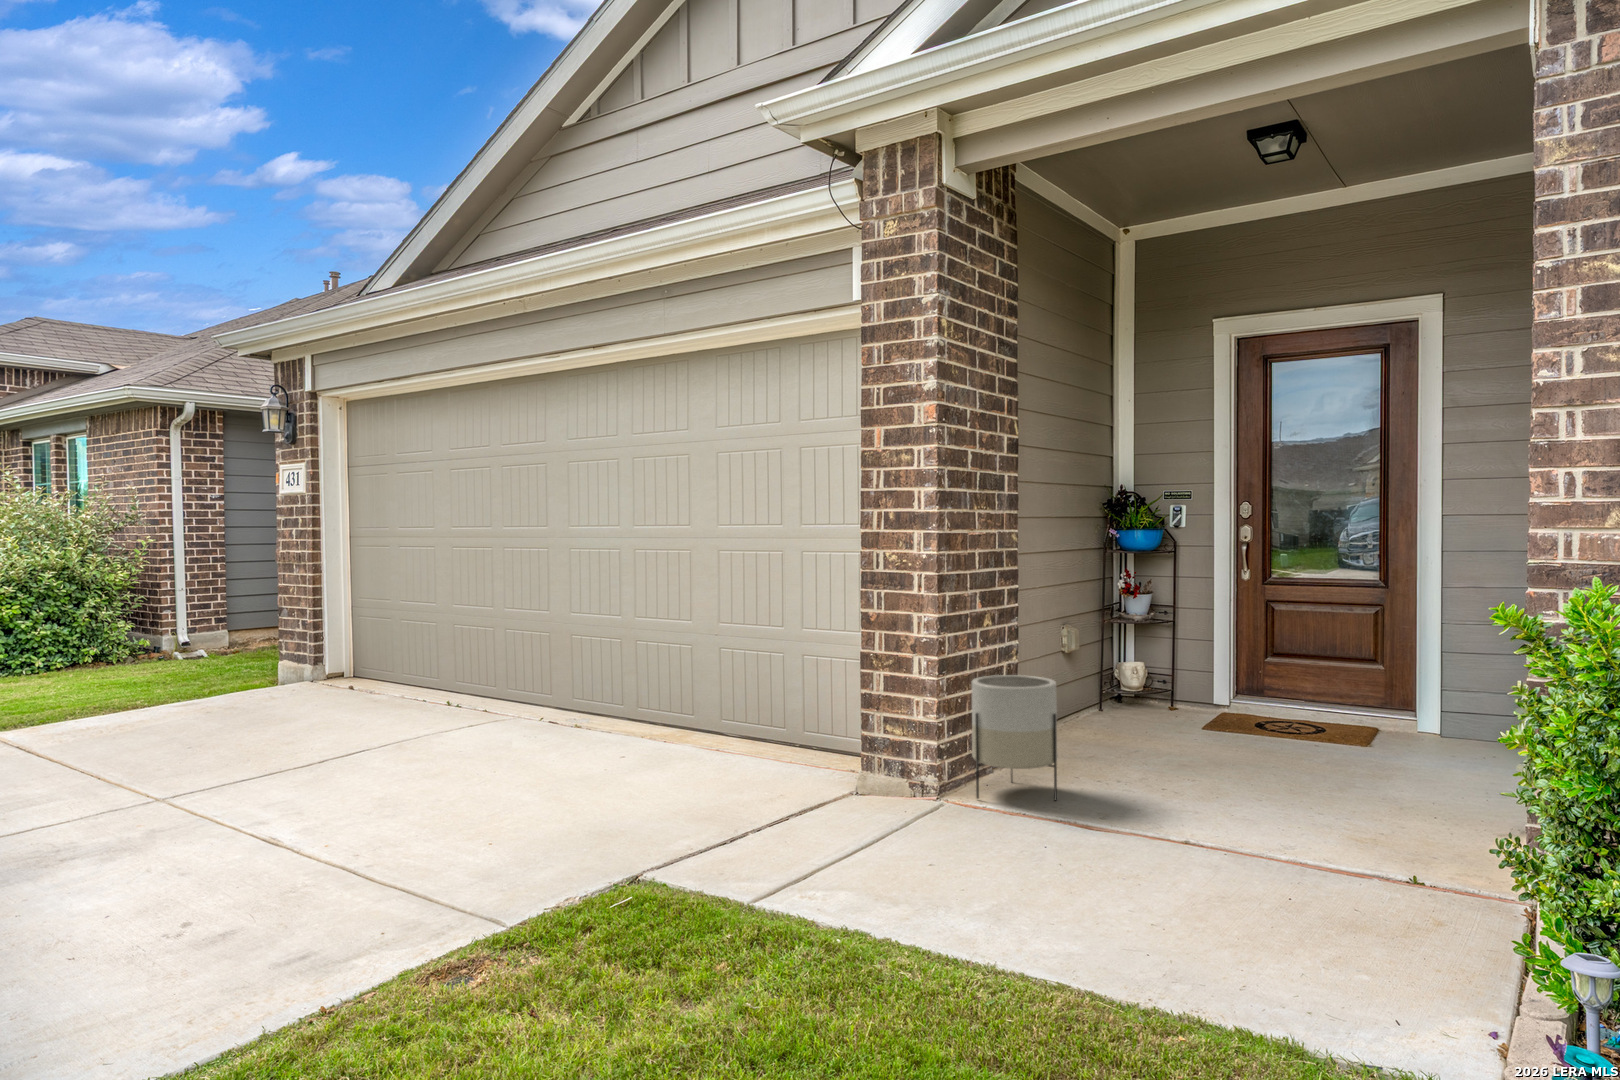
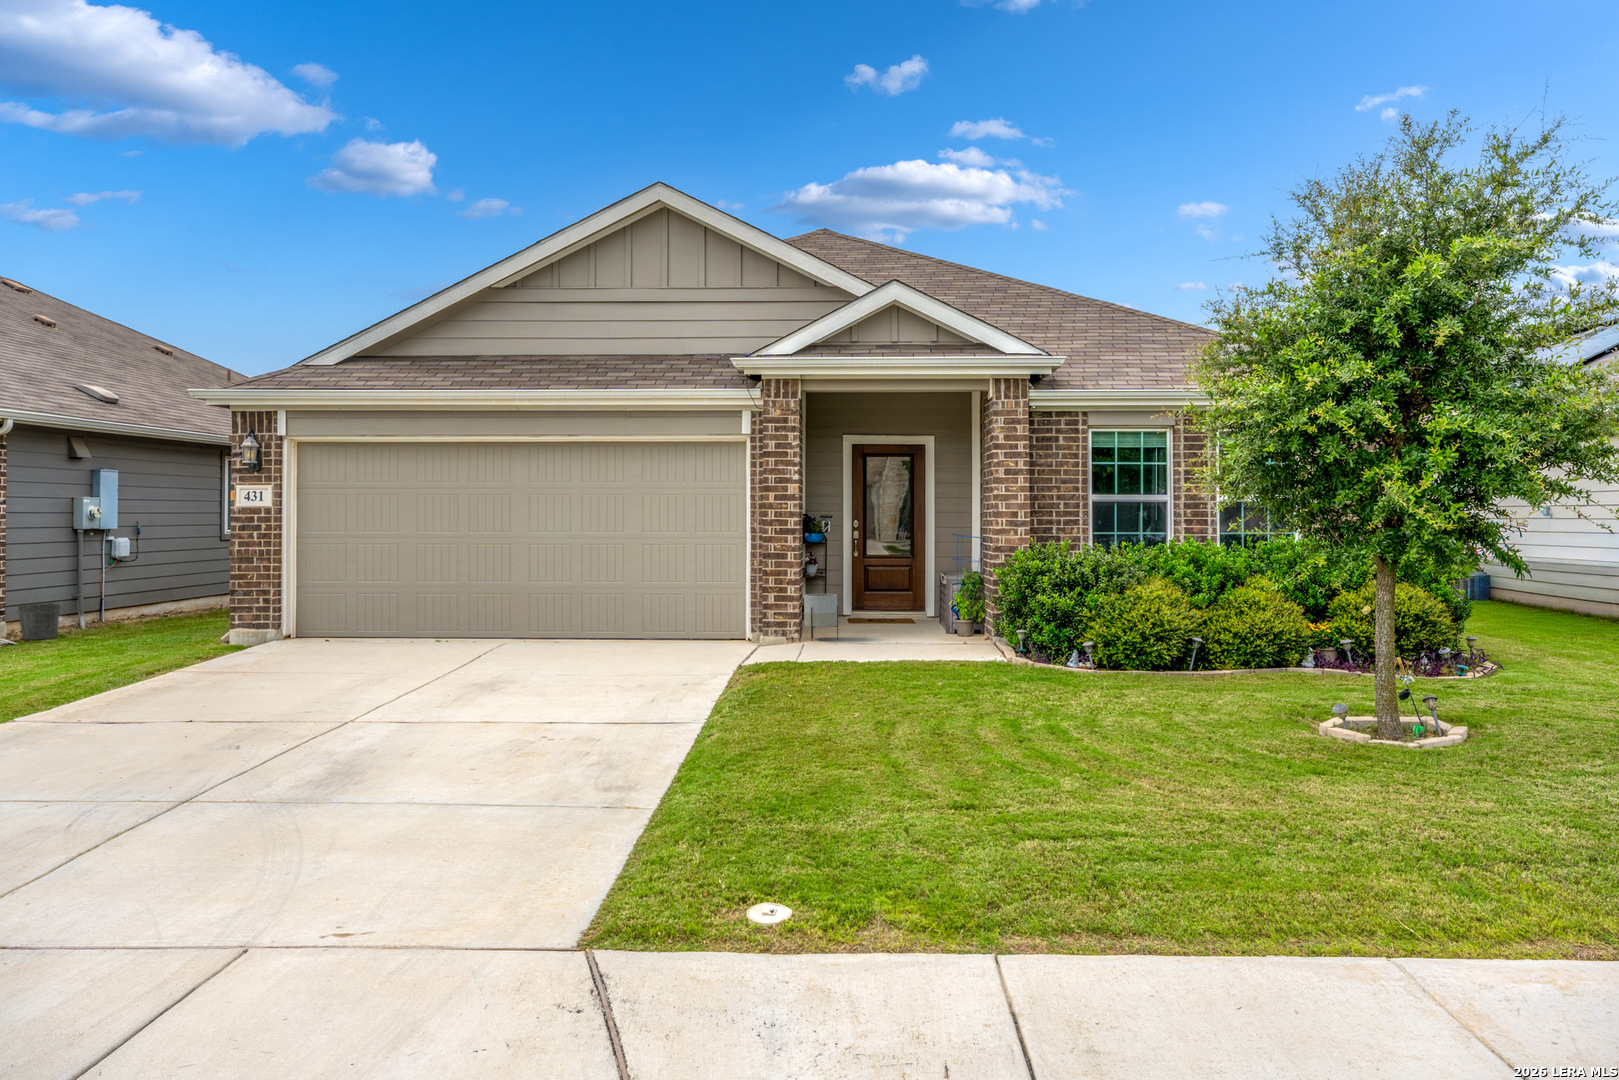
bucket: none [200,609,252,652] -> present [18,603,64,640]

